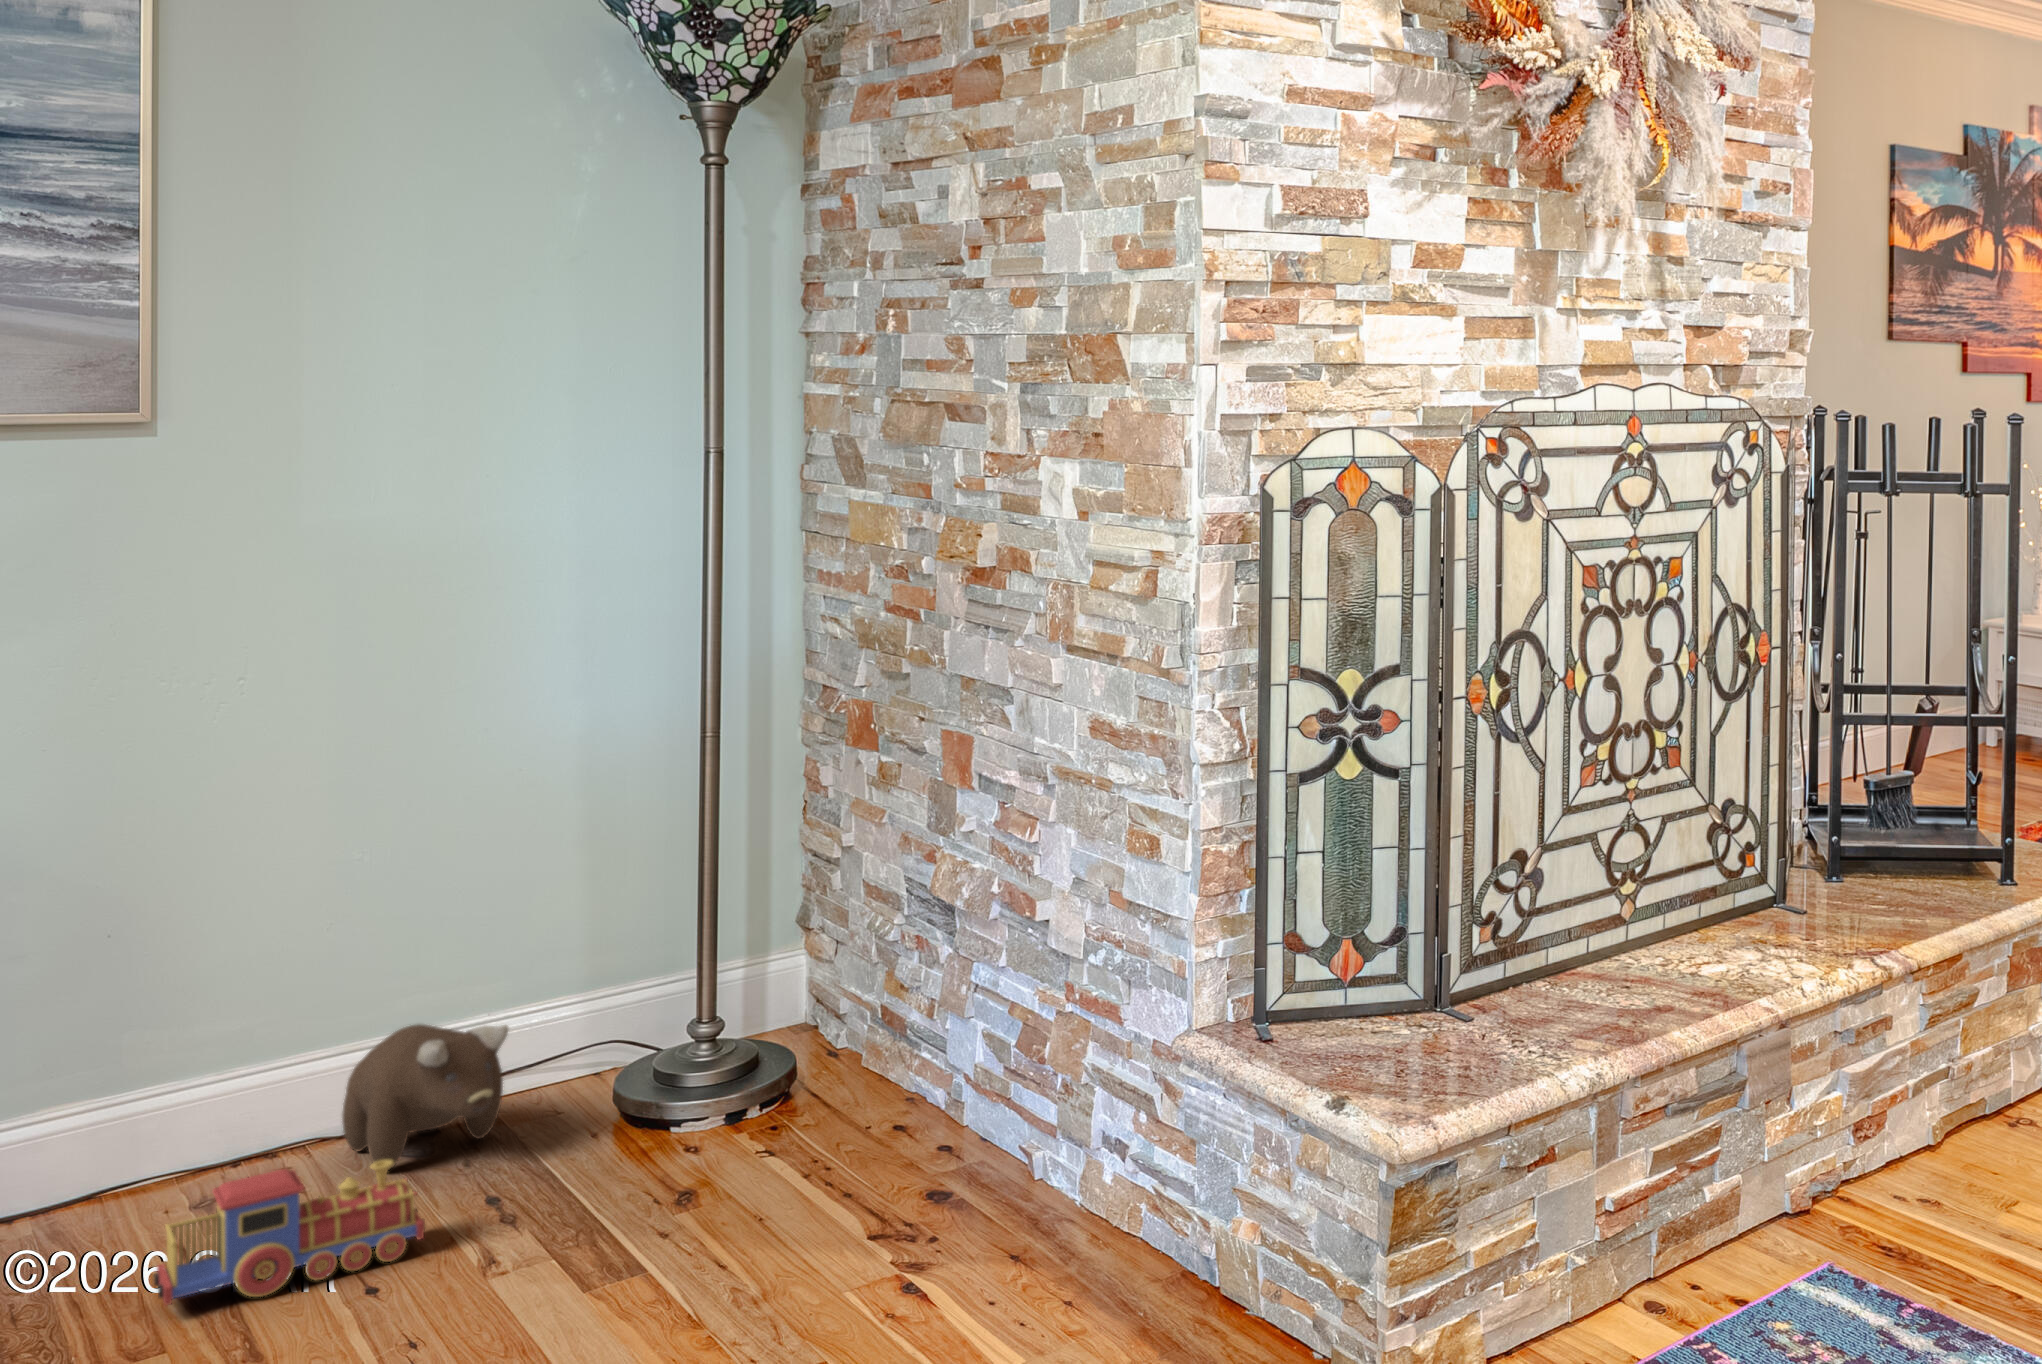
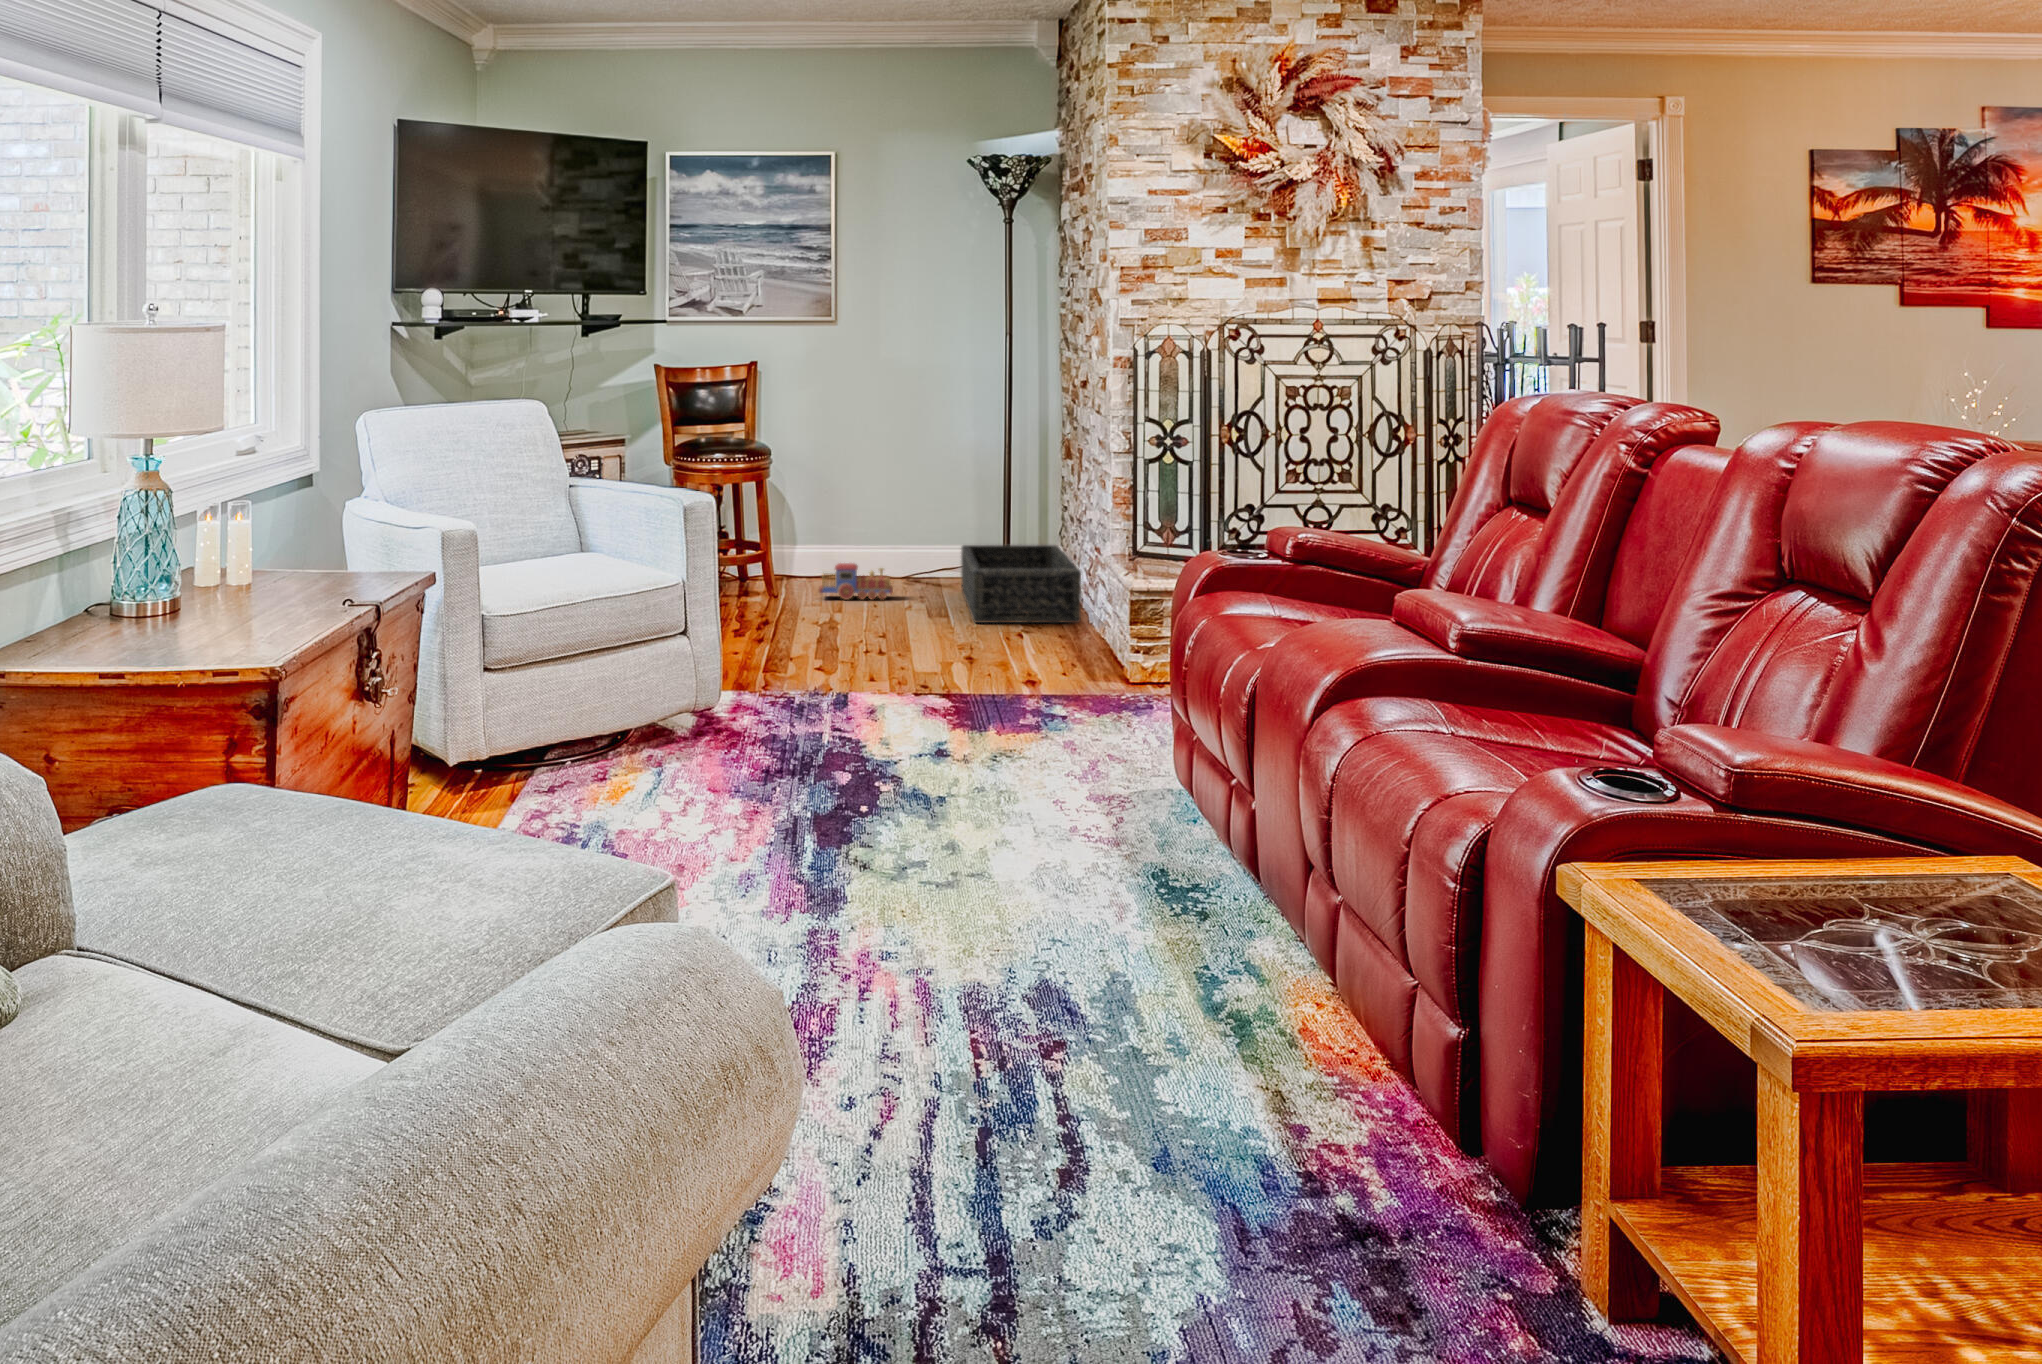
basket: none [611,976,1040,1291] -> present [961,545,1081,623]
plush toy: present [342,1024,508,1170] -> none [888,537,936,583]

